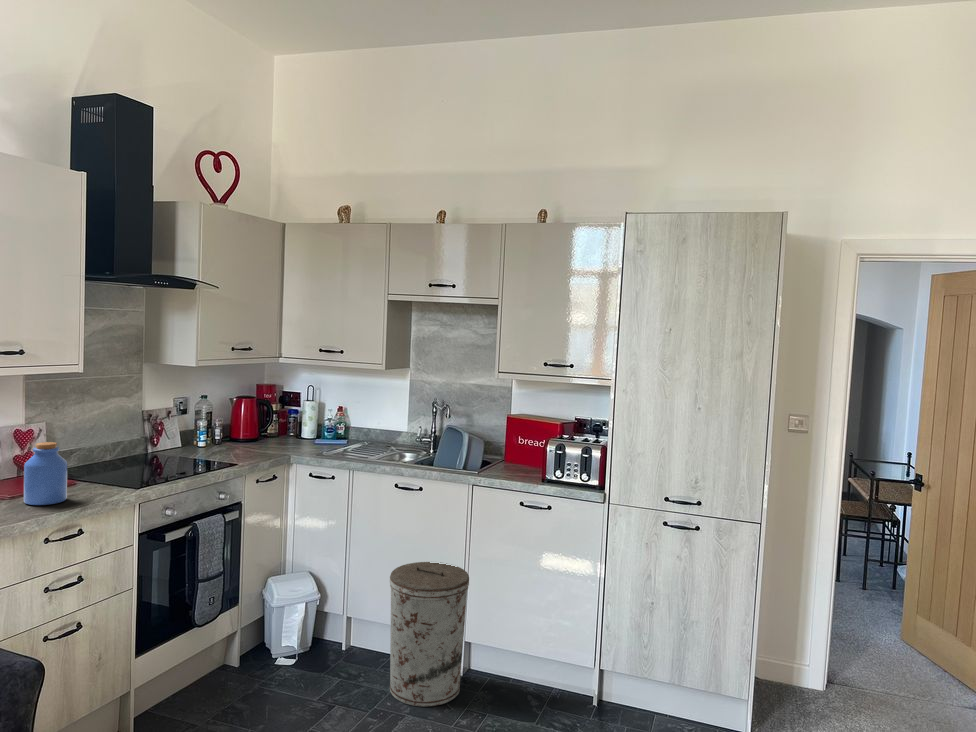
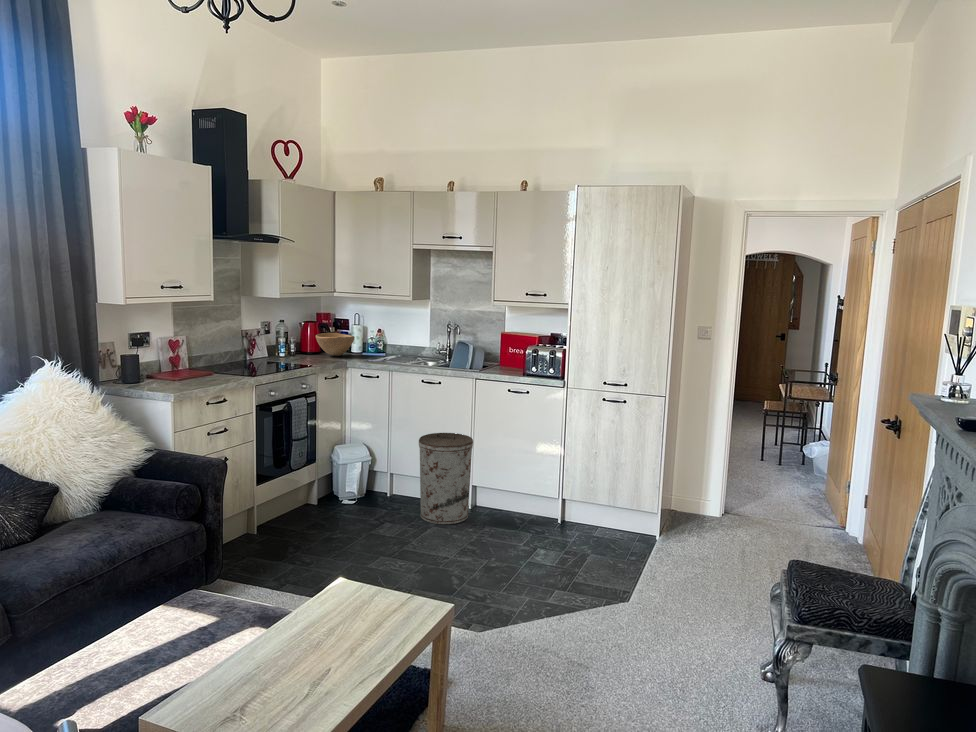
bowl: none [251,413,305,446] -> present [316,333,355,356]
jar: present [24,442,67,505] -> none [188,344,214,383]

